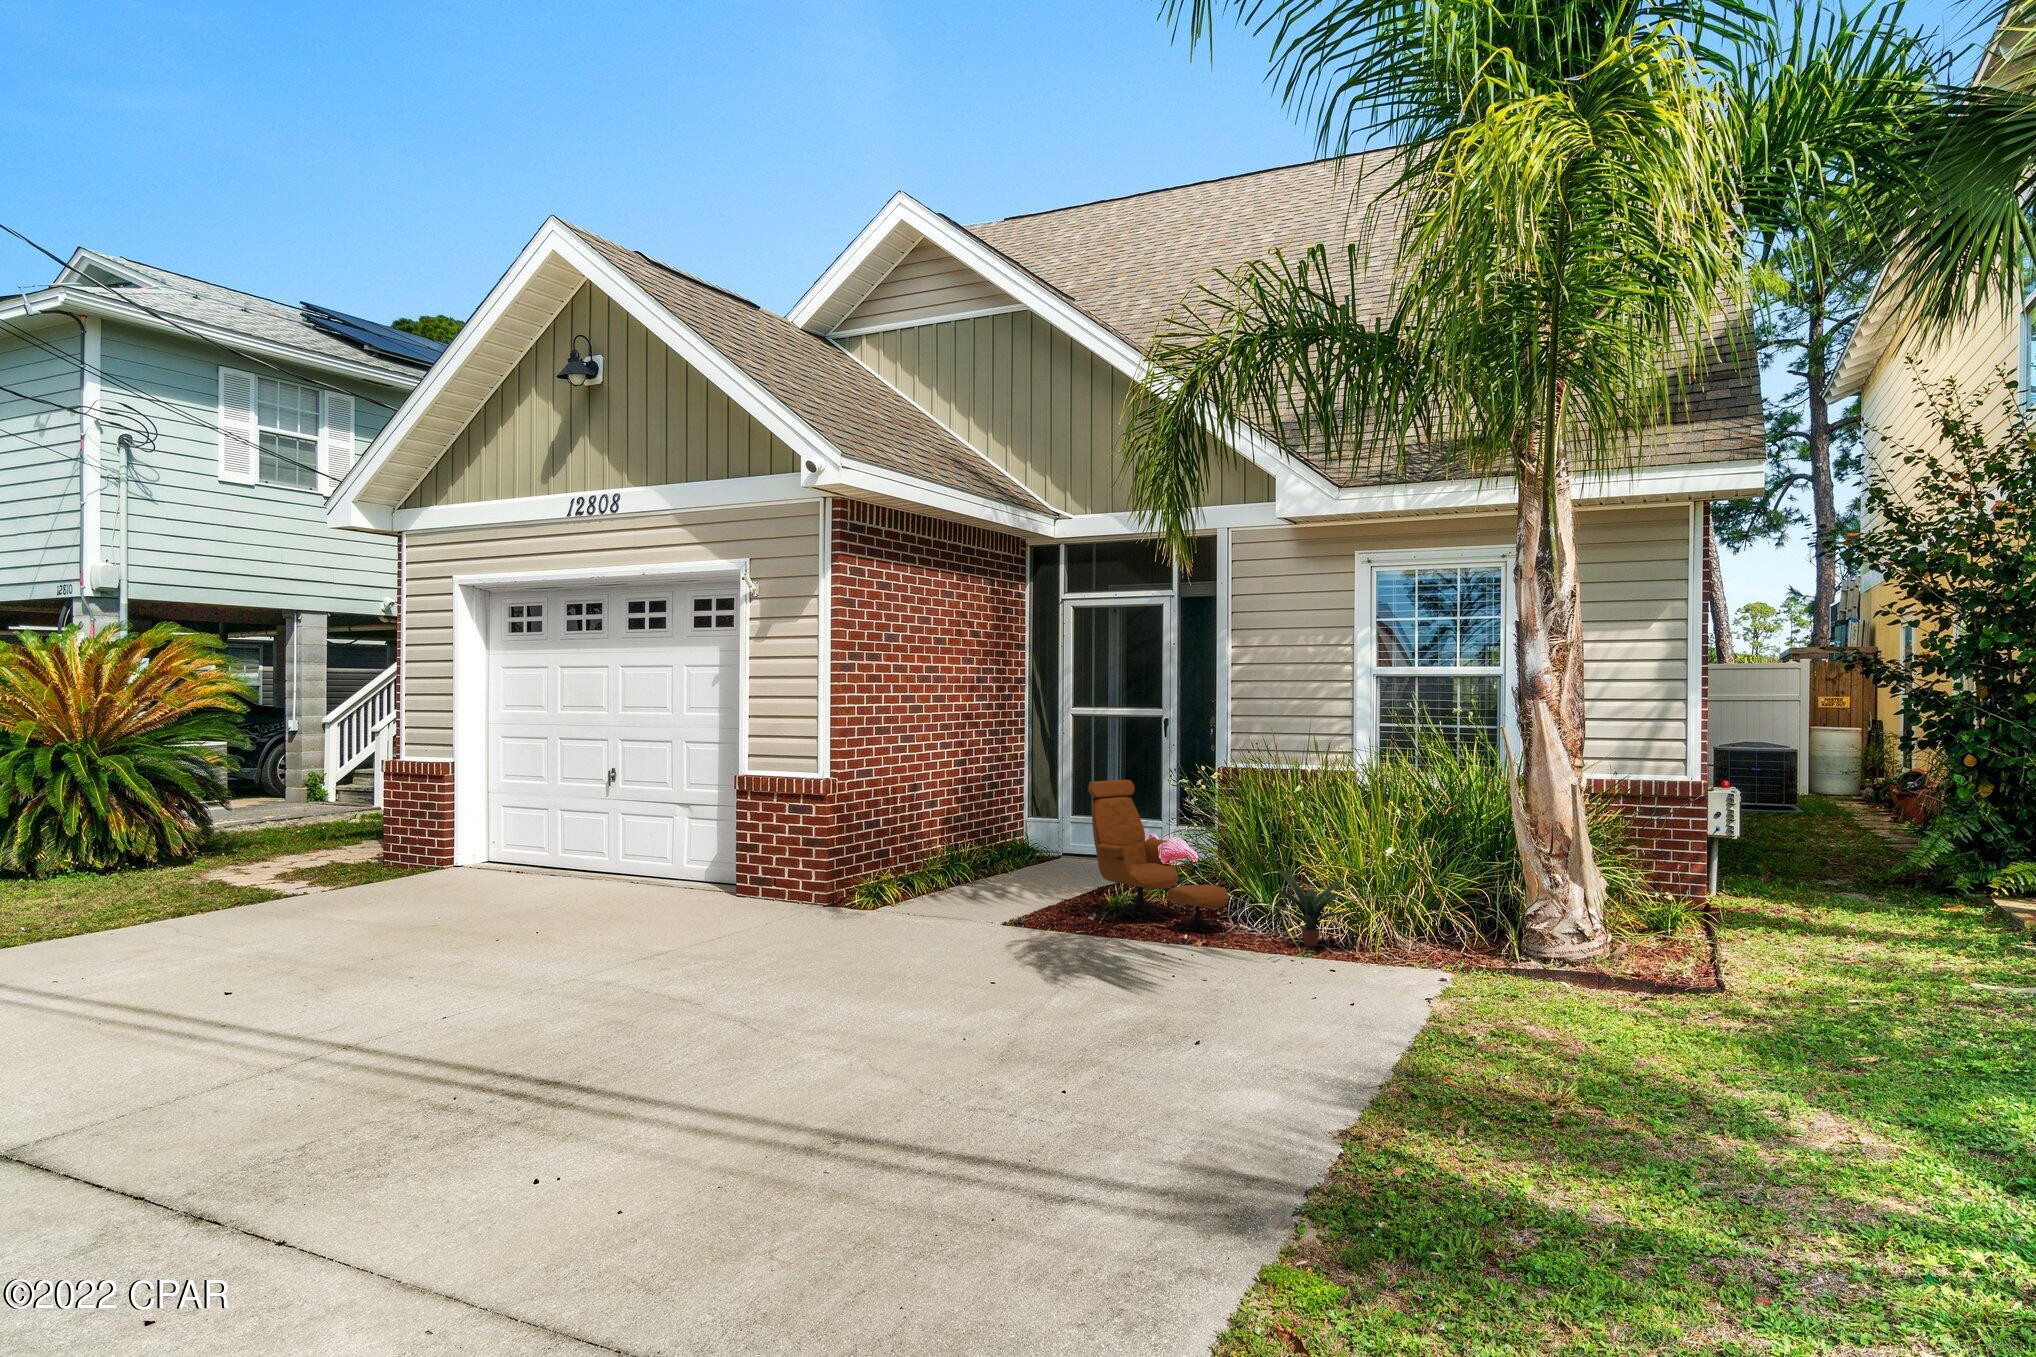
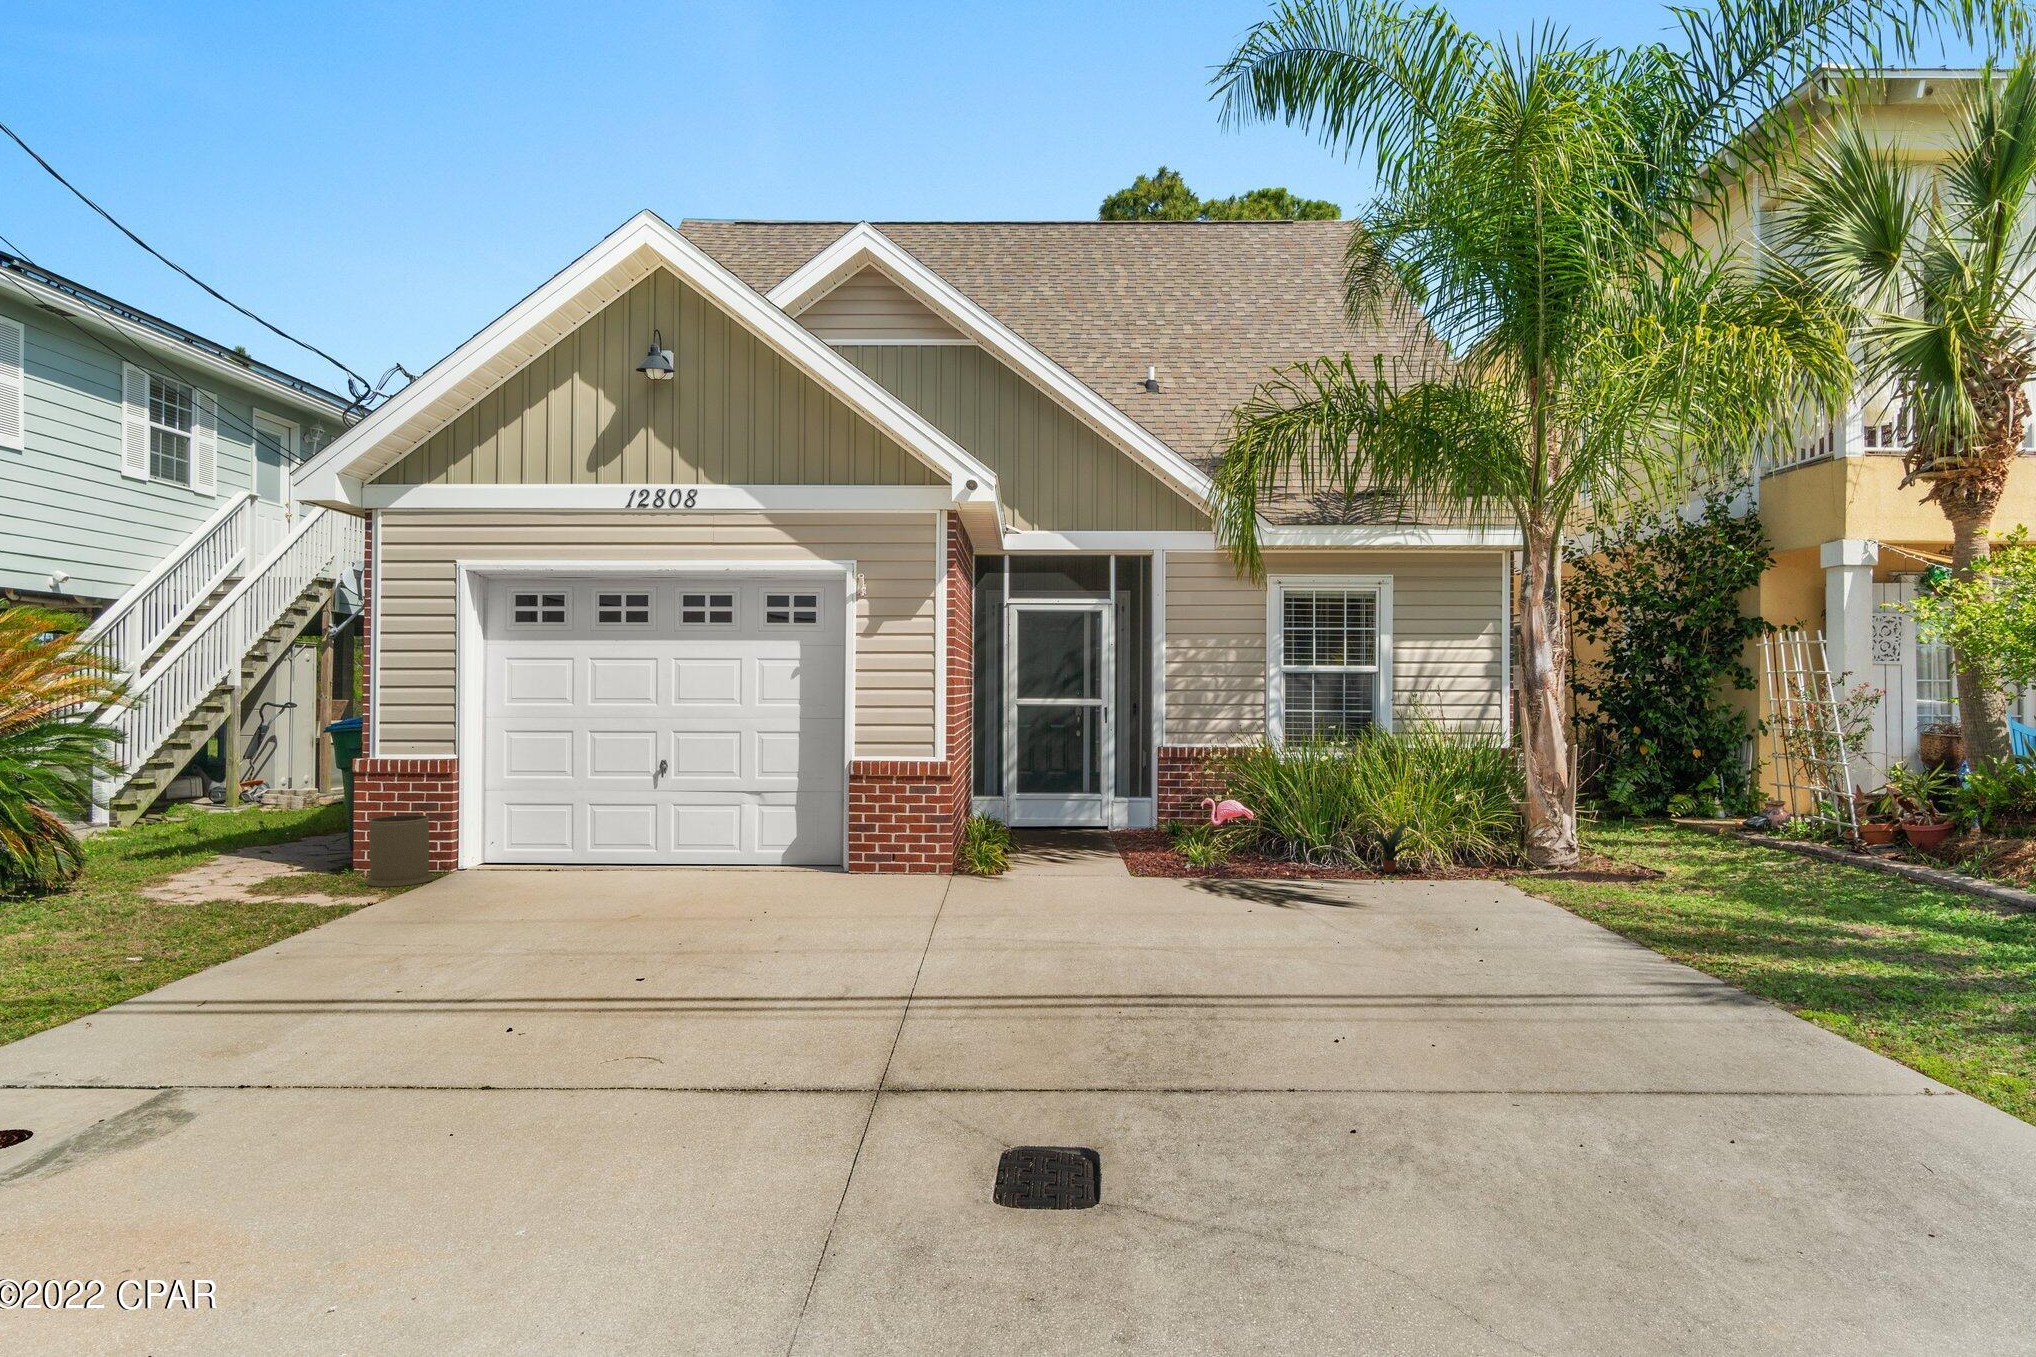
lounge chair: present [1088,780,1228,933] -> none [1175,755,1310,871]
trash can: none [370,811,430,875] -> present [366,815,433,887]

